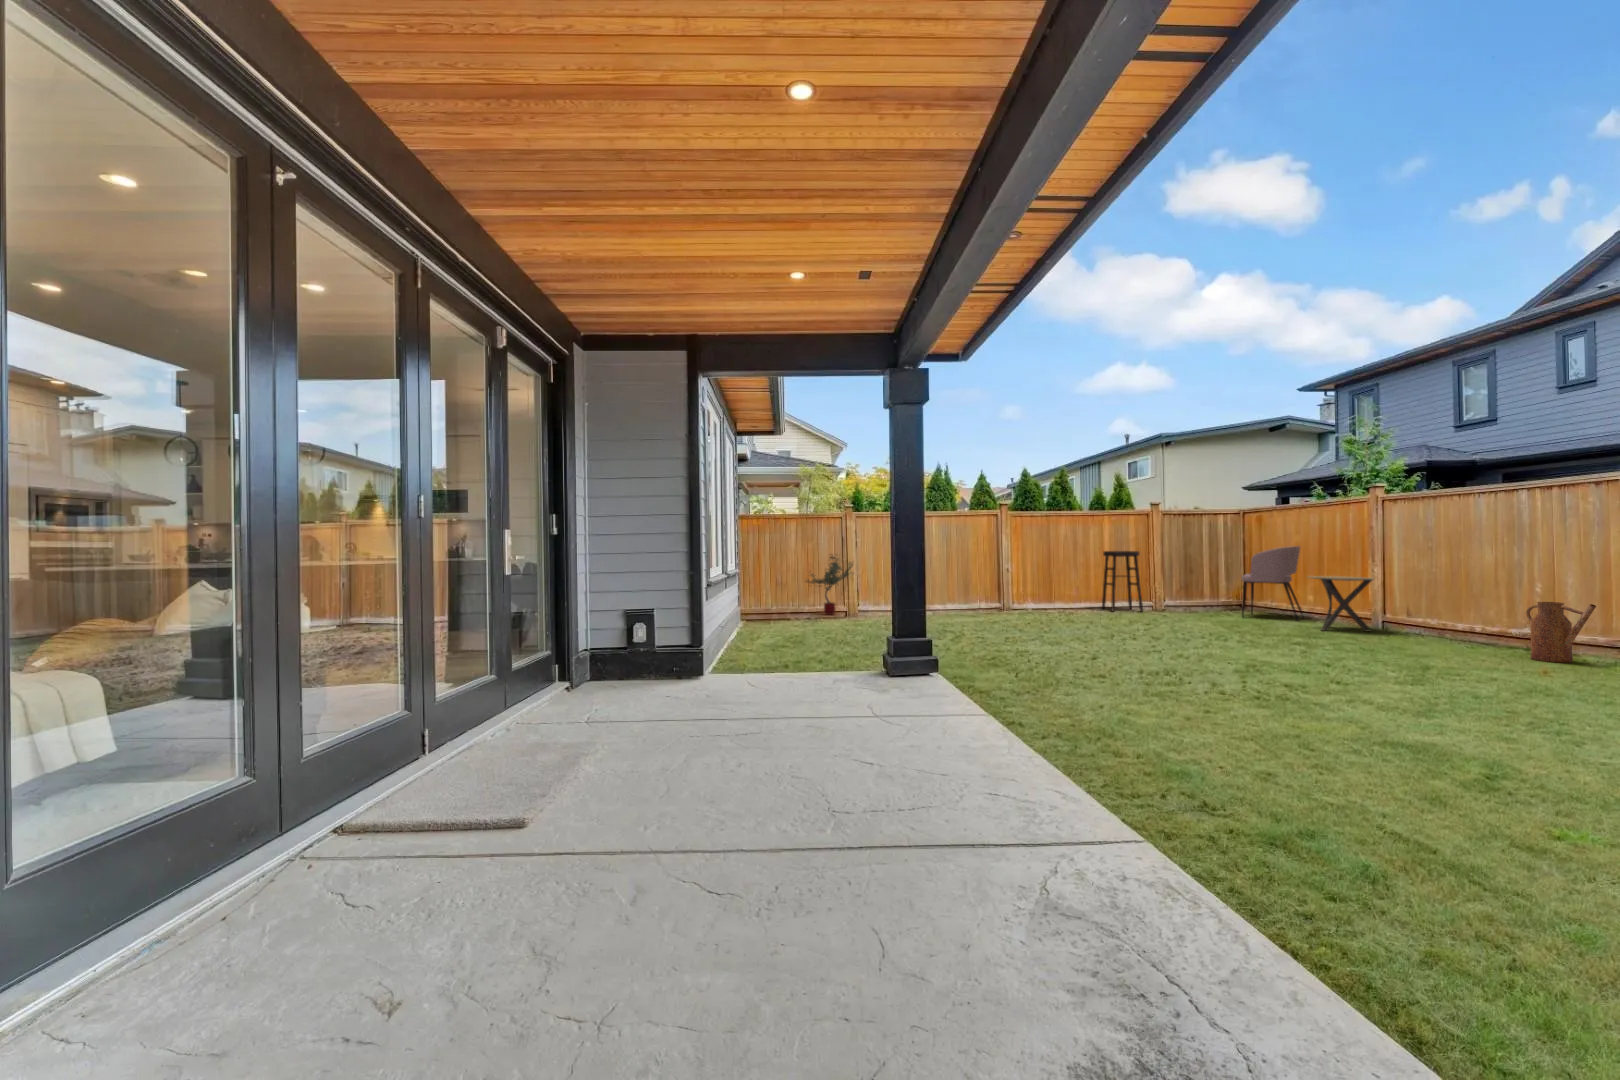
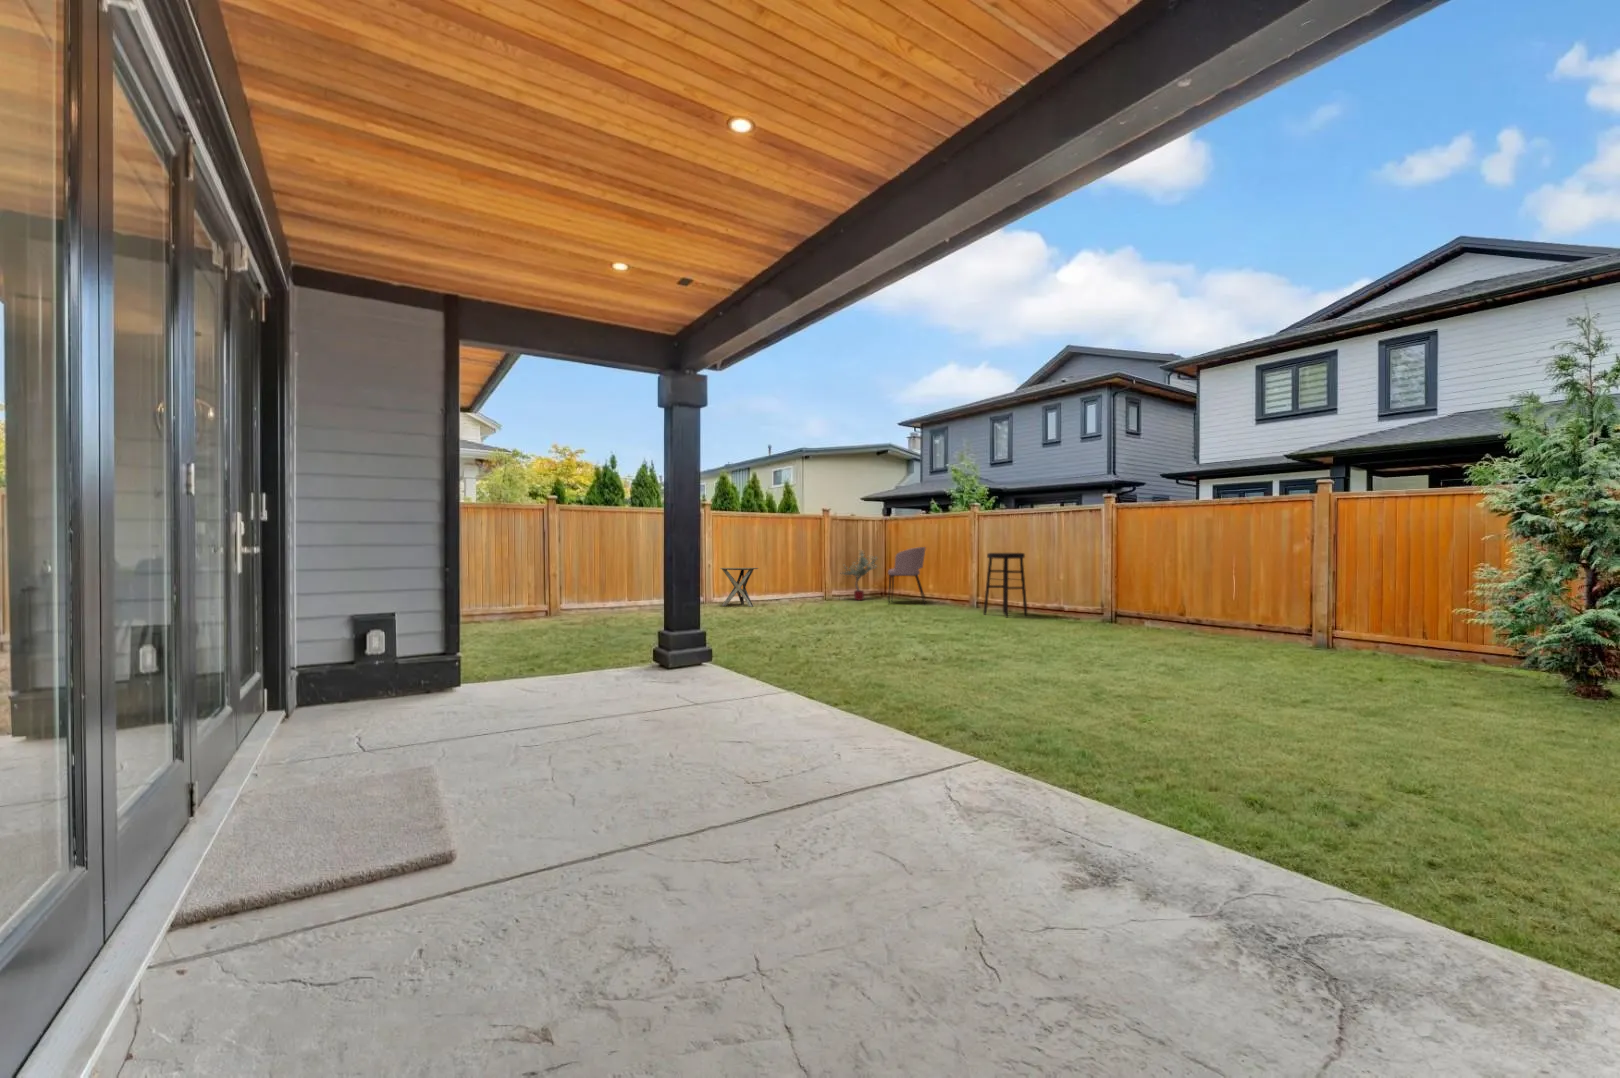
stool: present [1102,551,1143,612] -> present [983,553,1027,617]
potted tree: present [806,555,853,615] -> present [840,552,877,600]
side table: present [1309,576,1373,632] -> present [720,568,758,606]
watering can: present [1526,602,1596,663] -> none [1059,584,1093,623]

